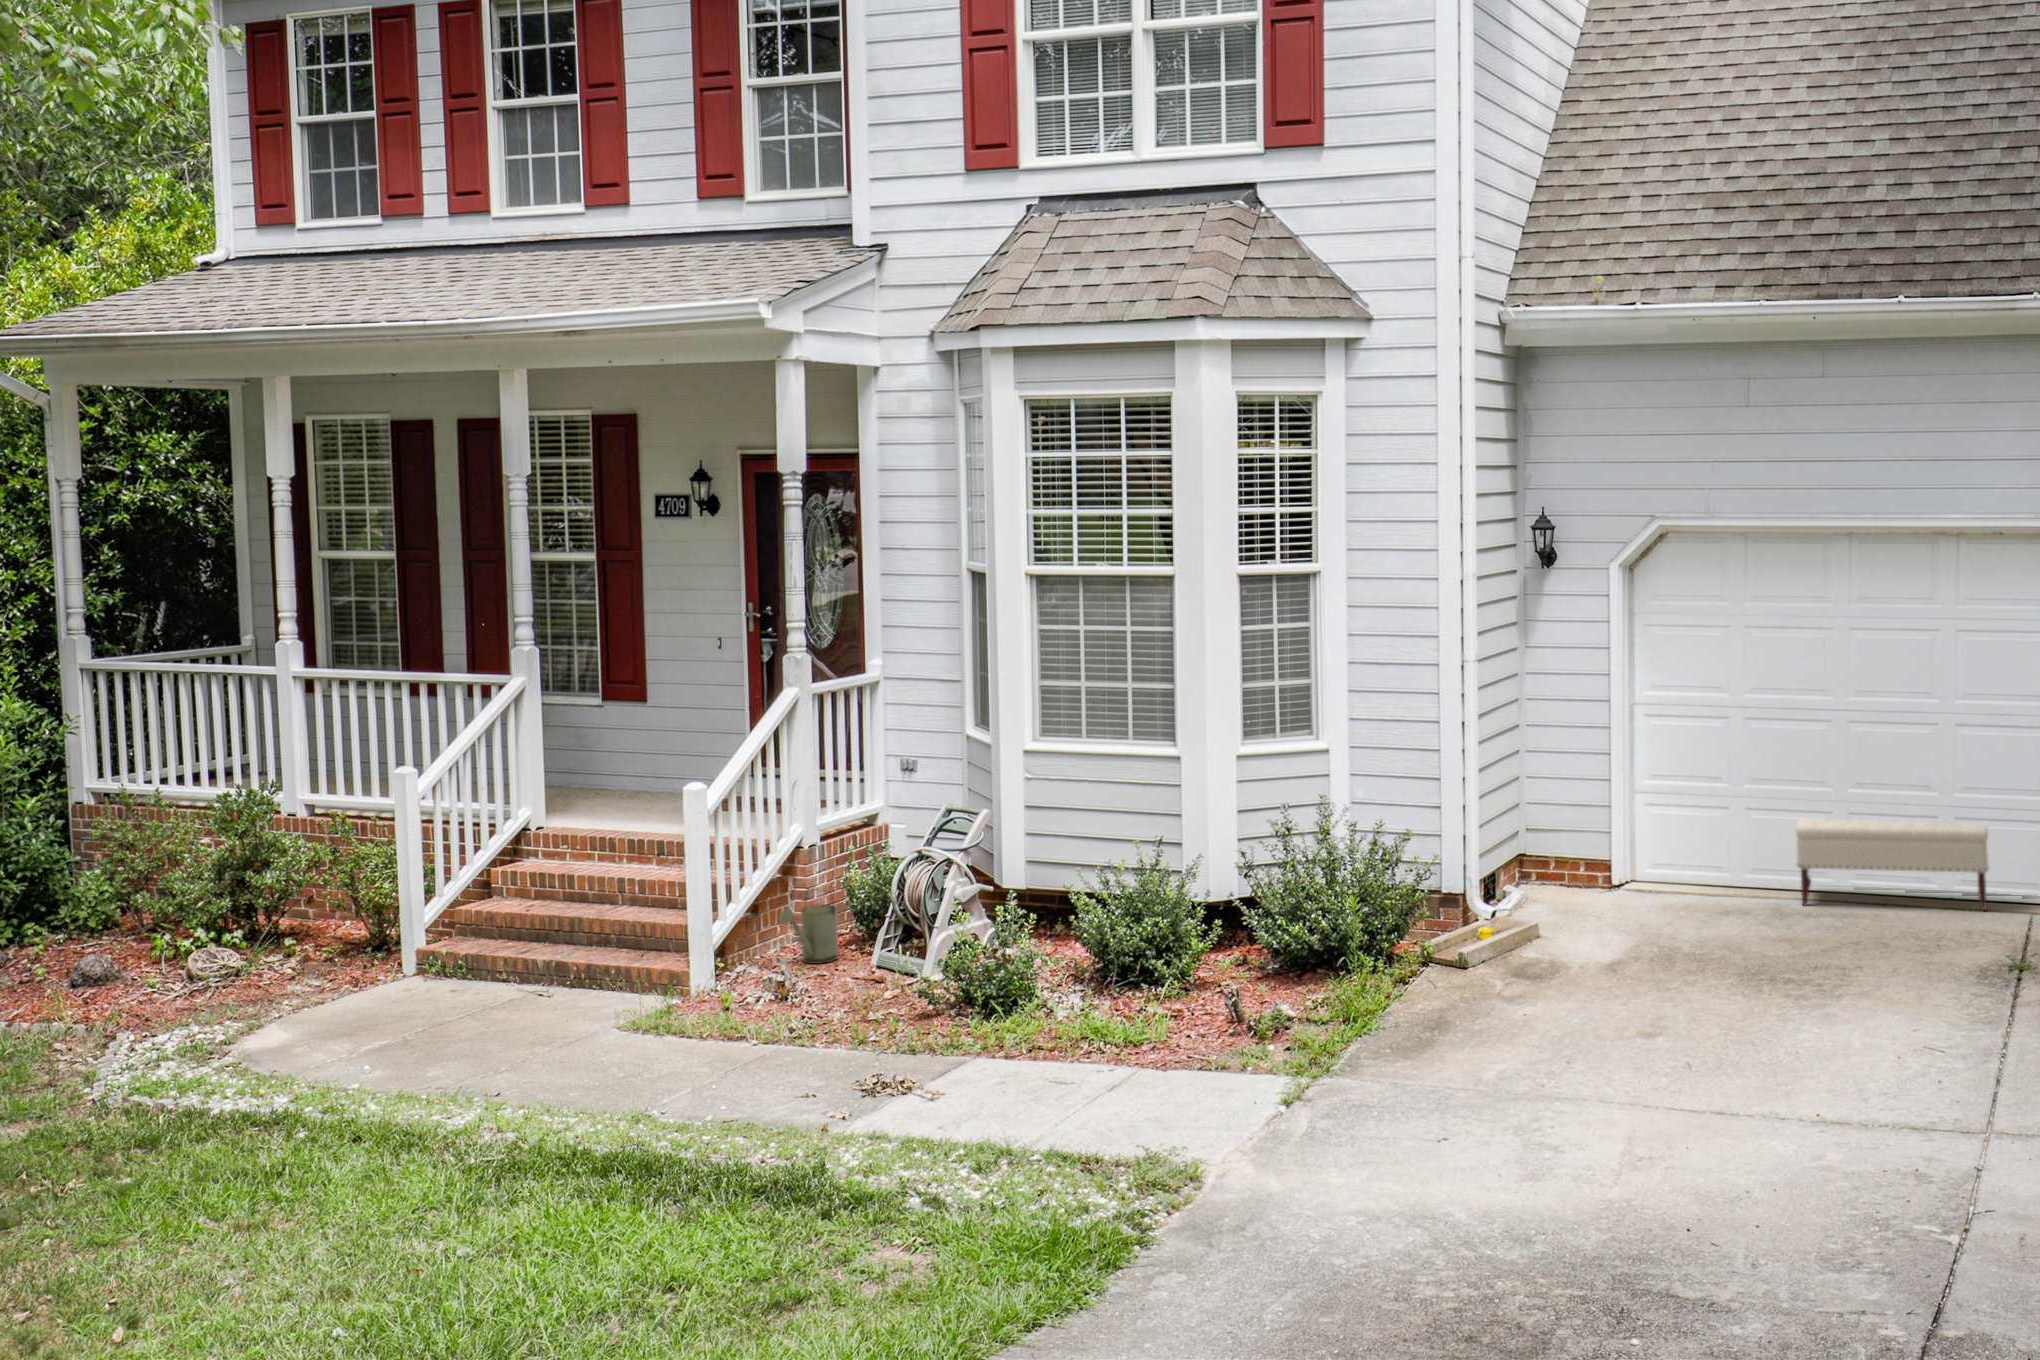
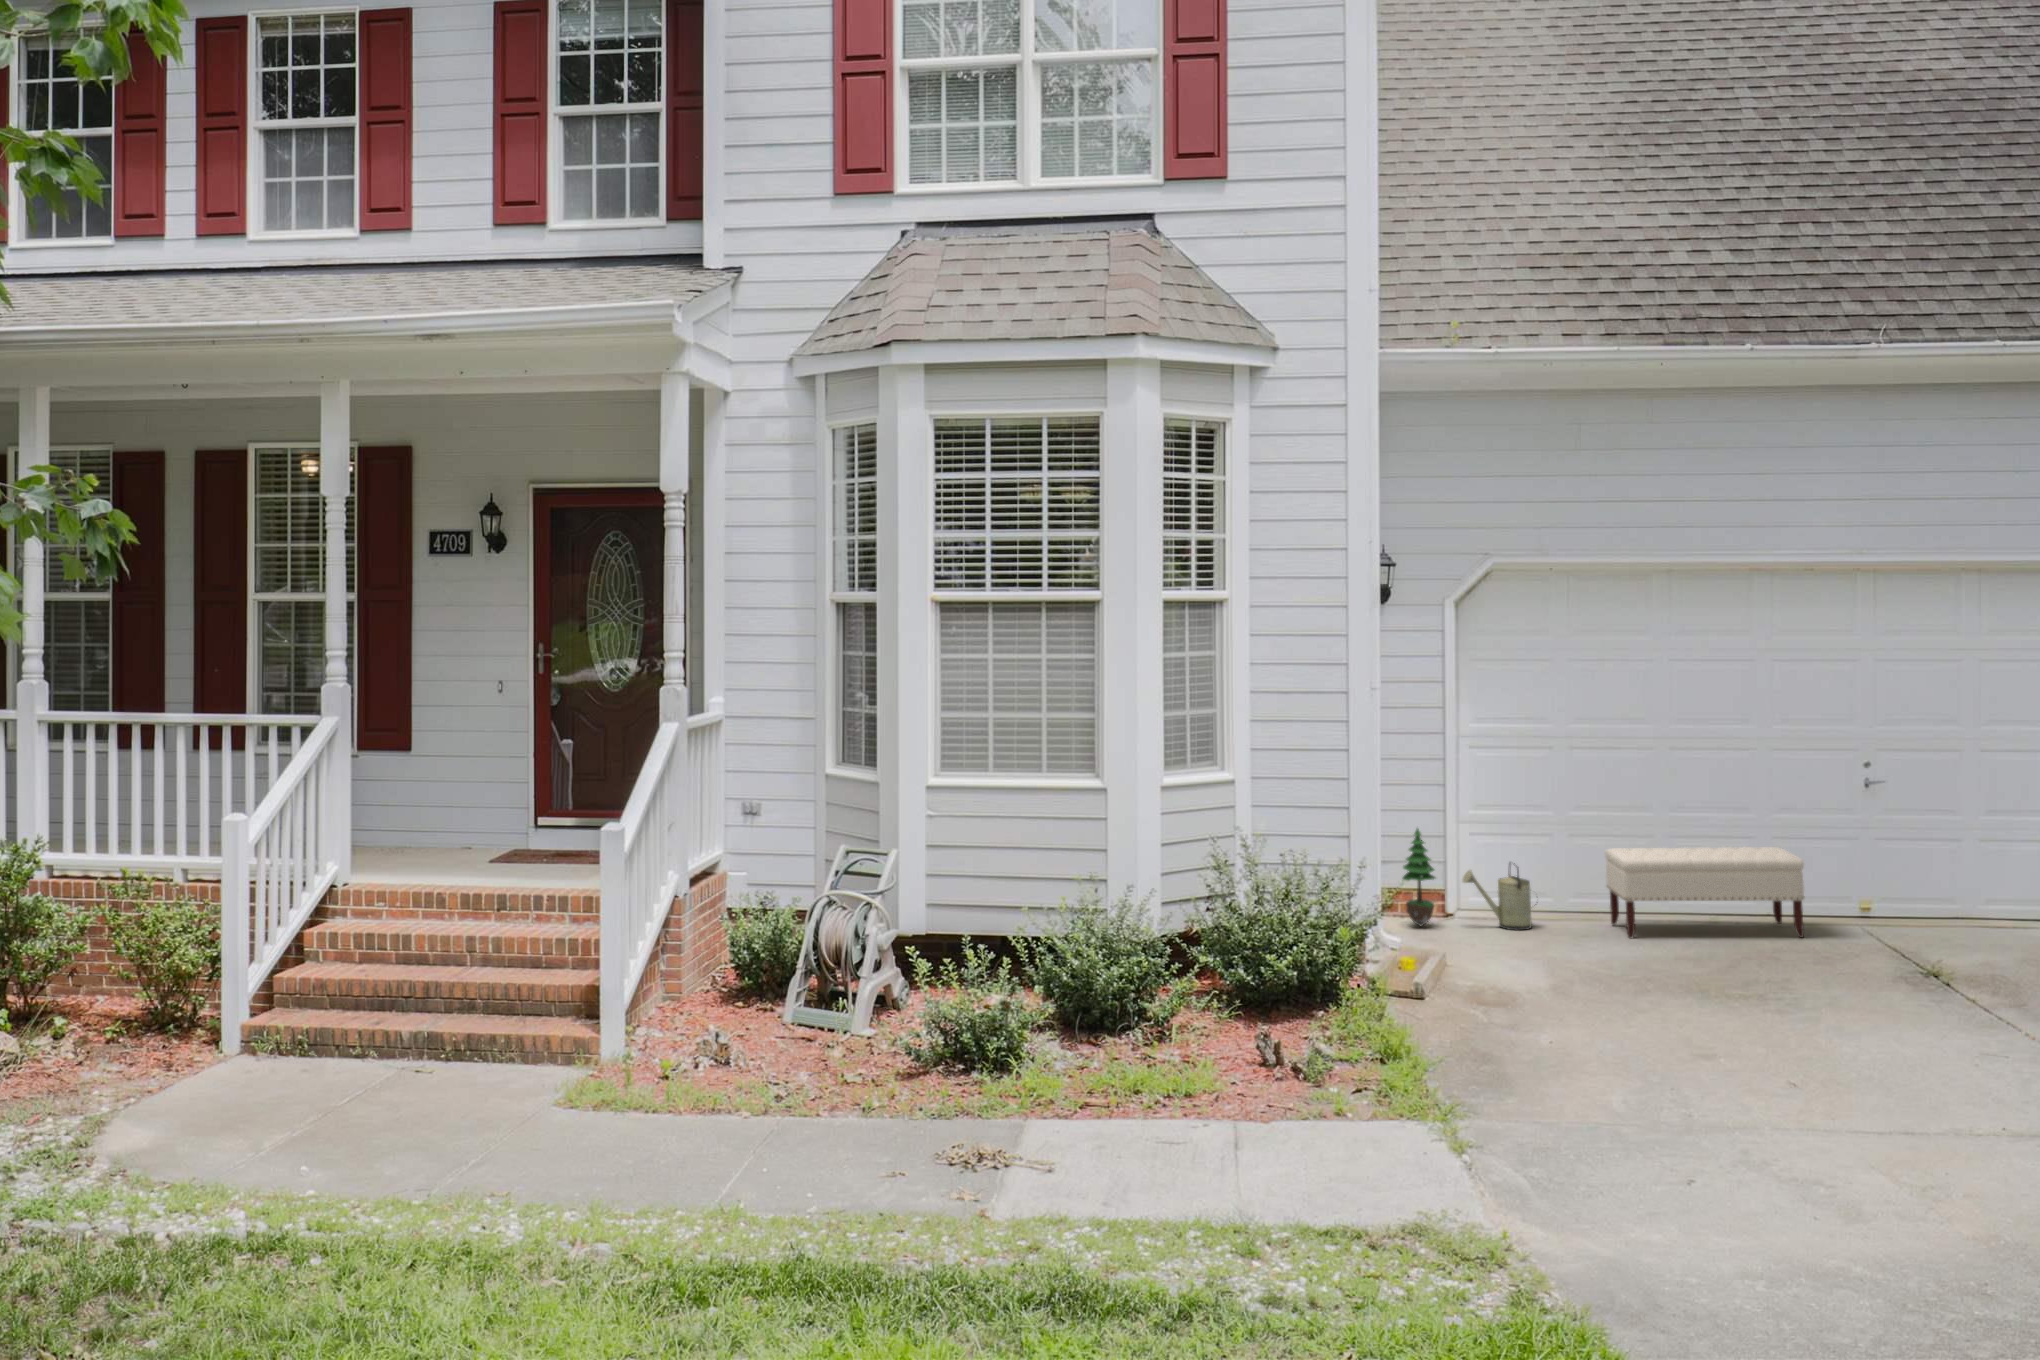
potted tree: none [1588,785,1624,886] -> present [1403,829,1435,926]
watering can: present [779,892,838,964] -> present [1463,863,1532,931]

